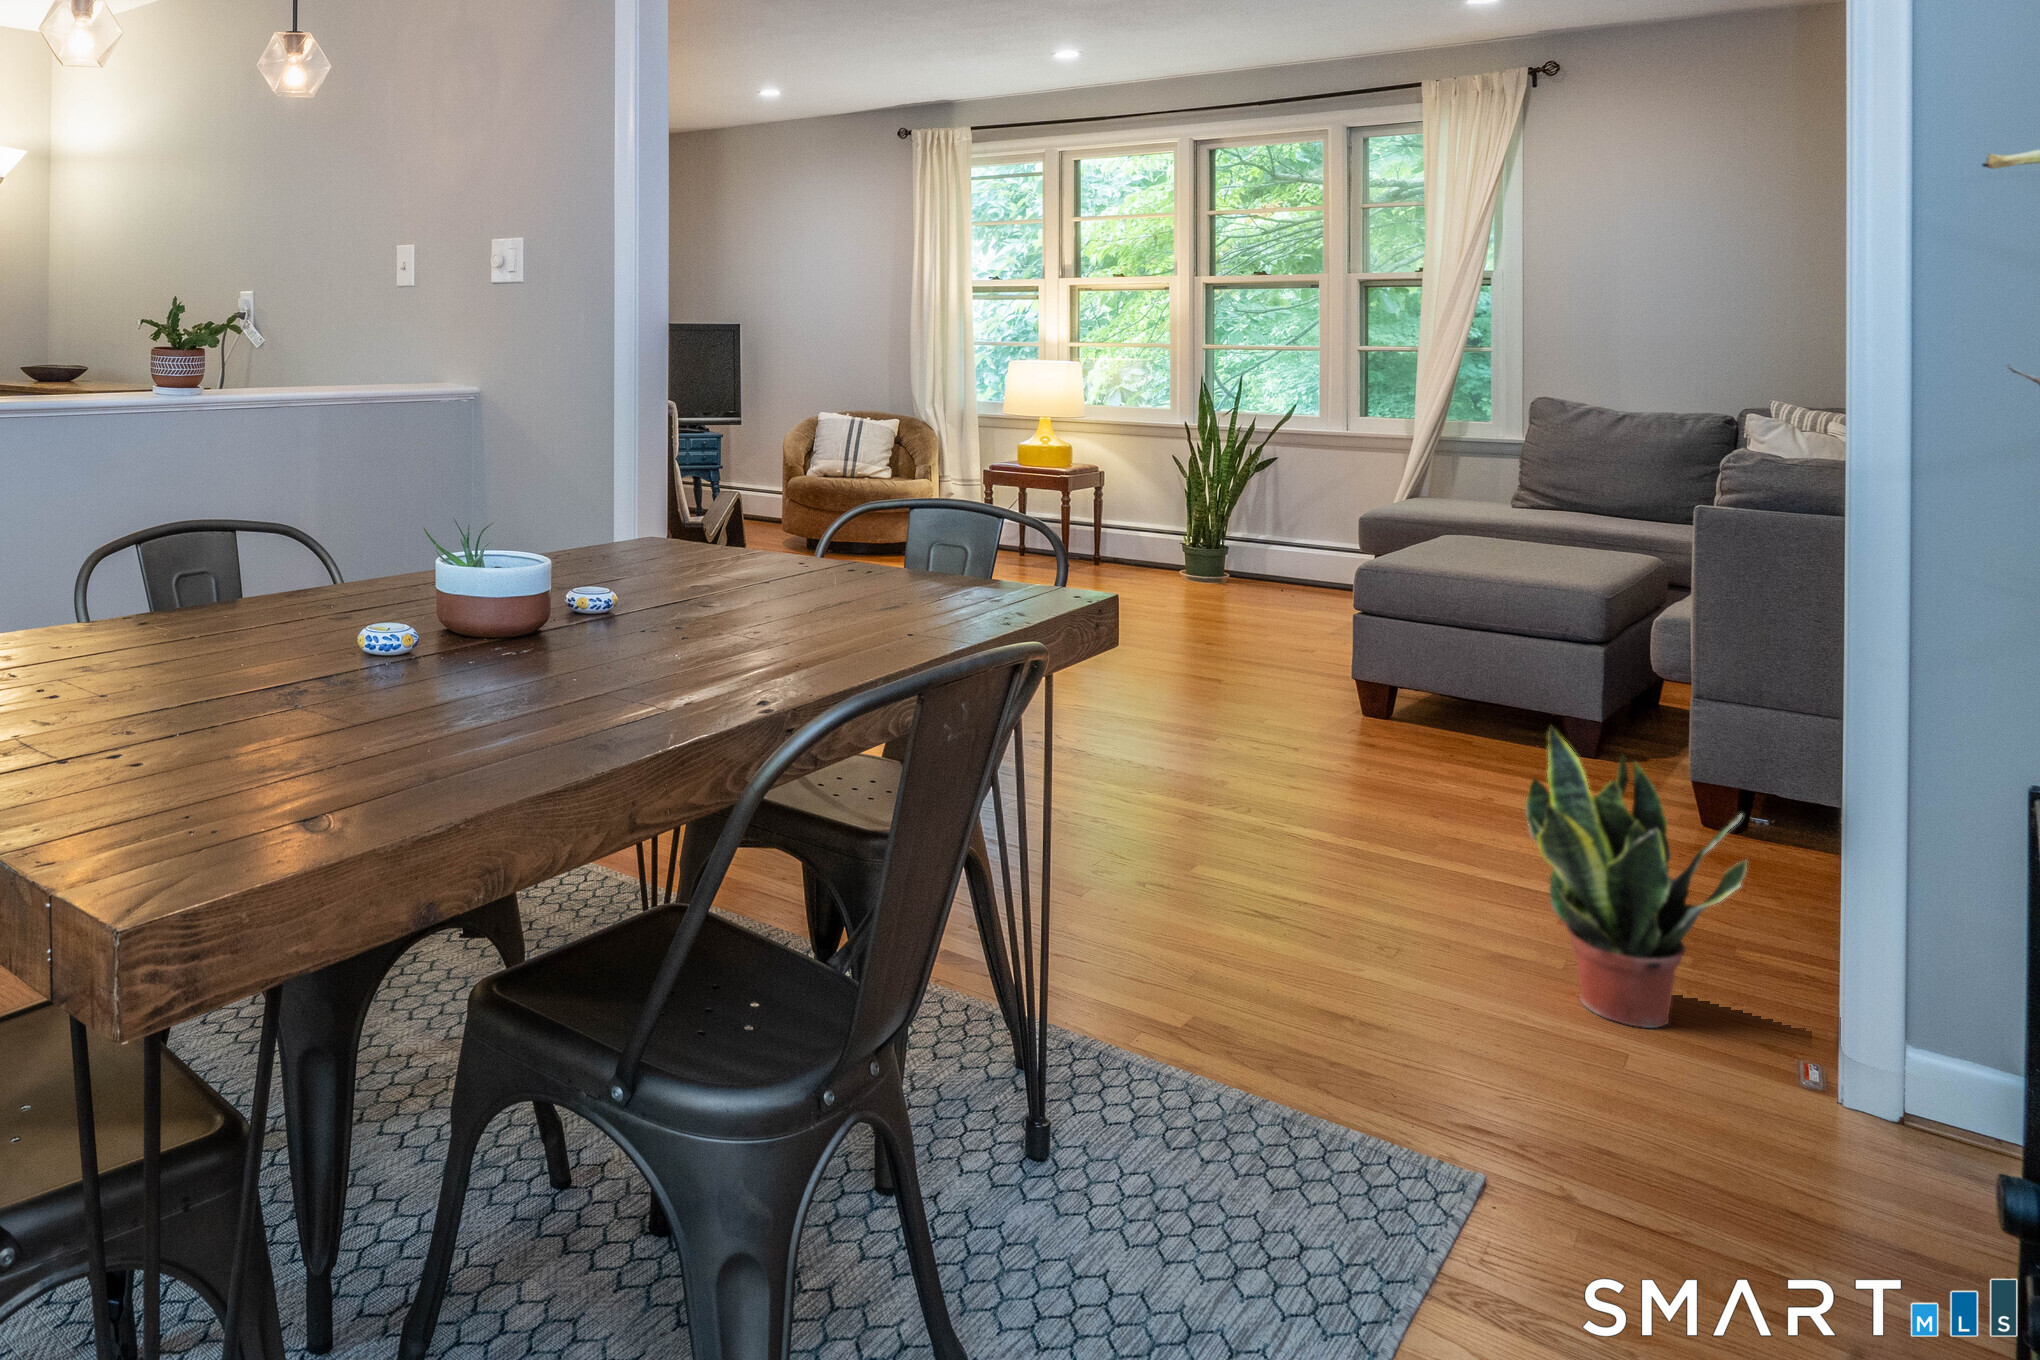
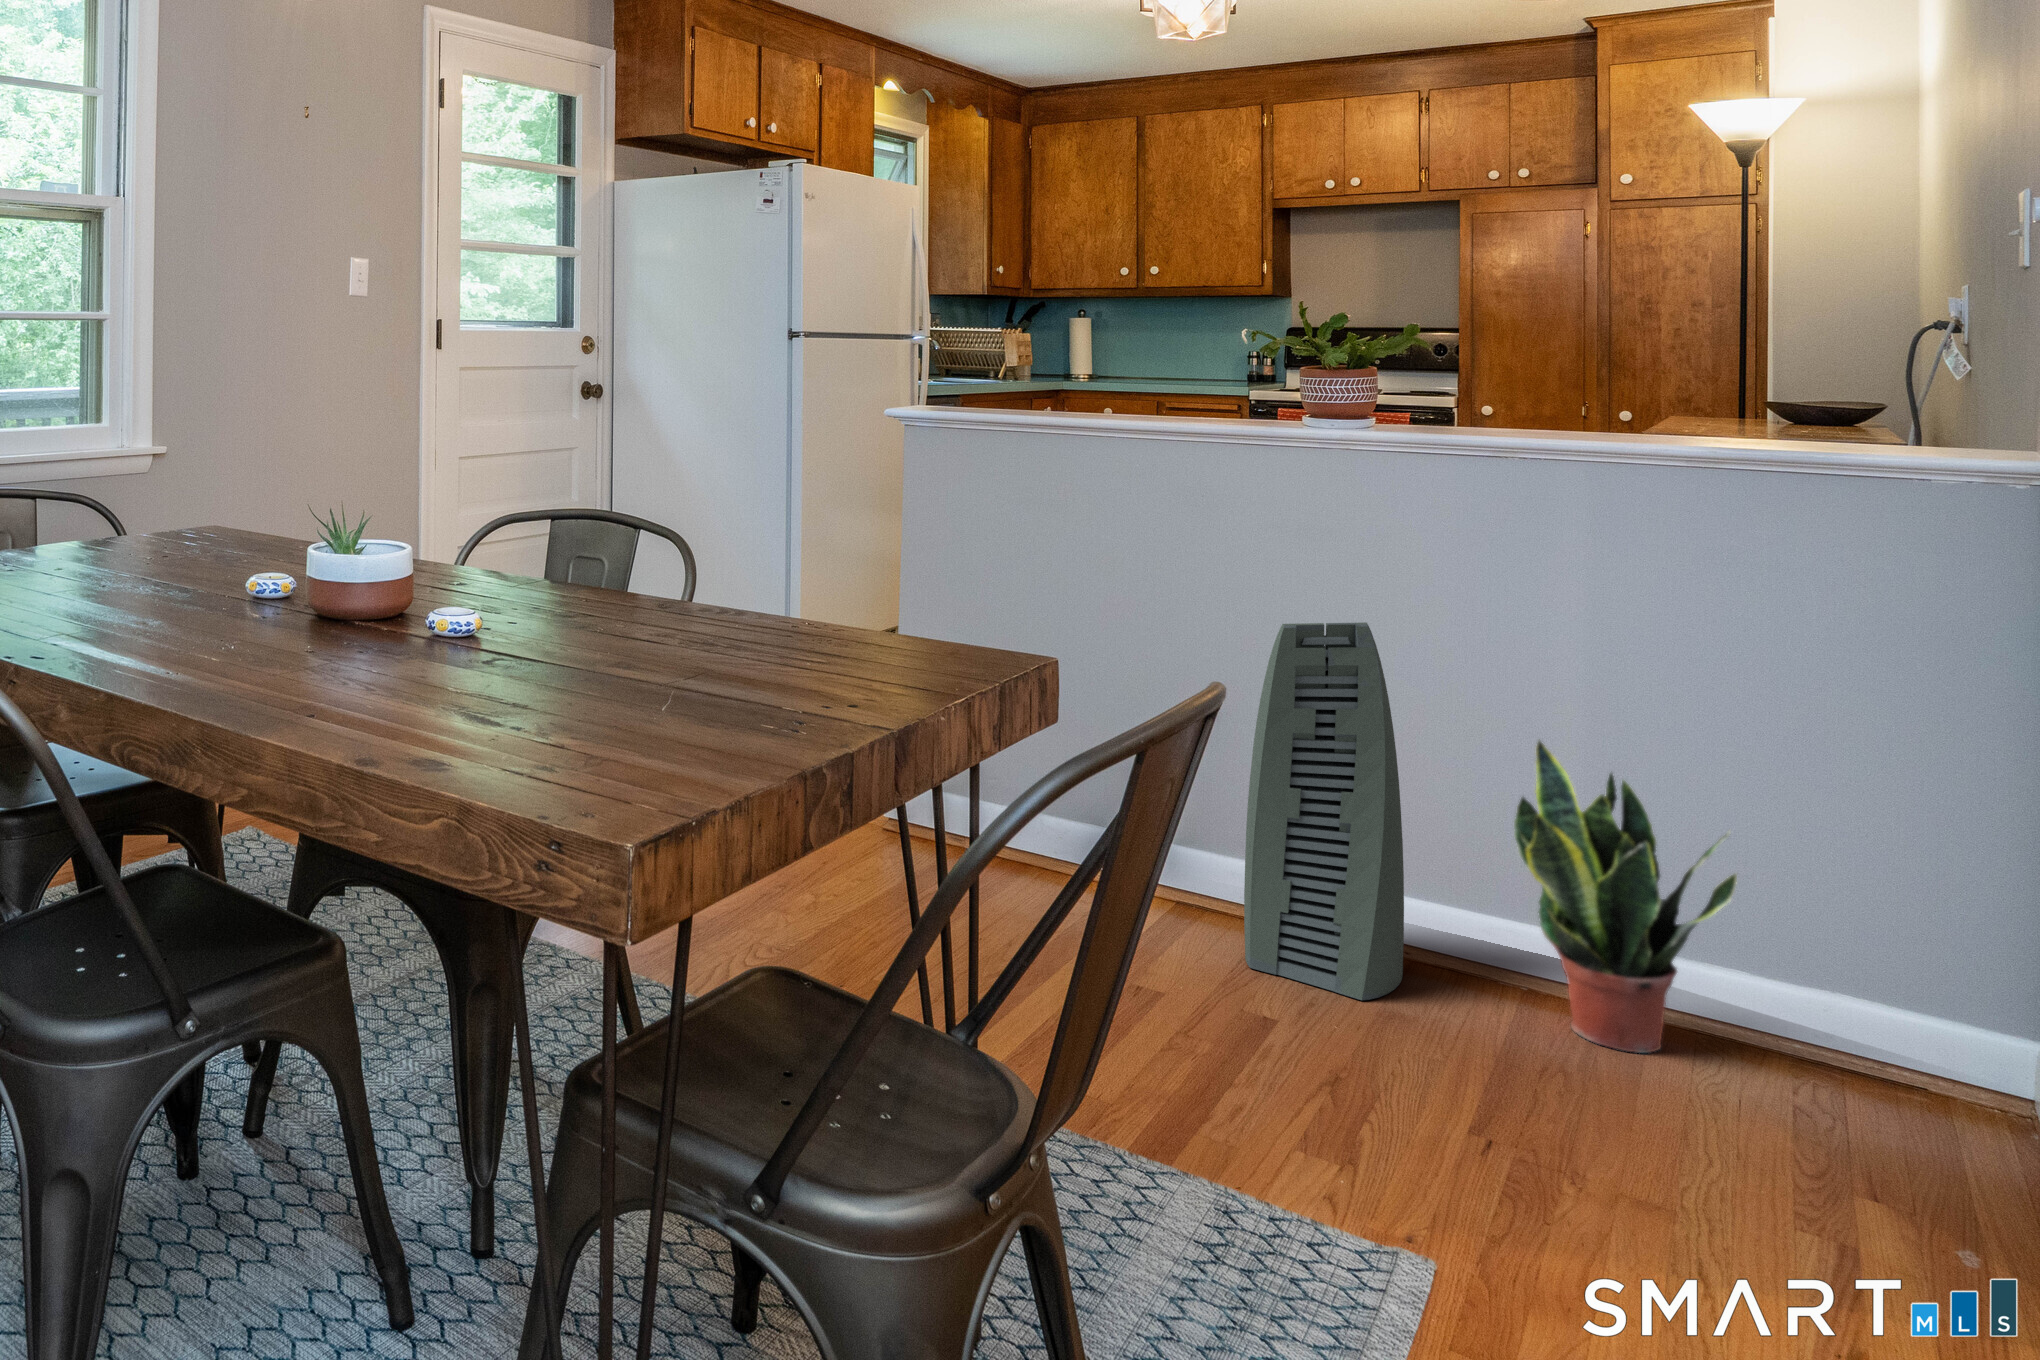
air purifier: none [1261,608,1416,972] -> present [1244,622,1404,1000]

